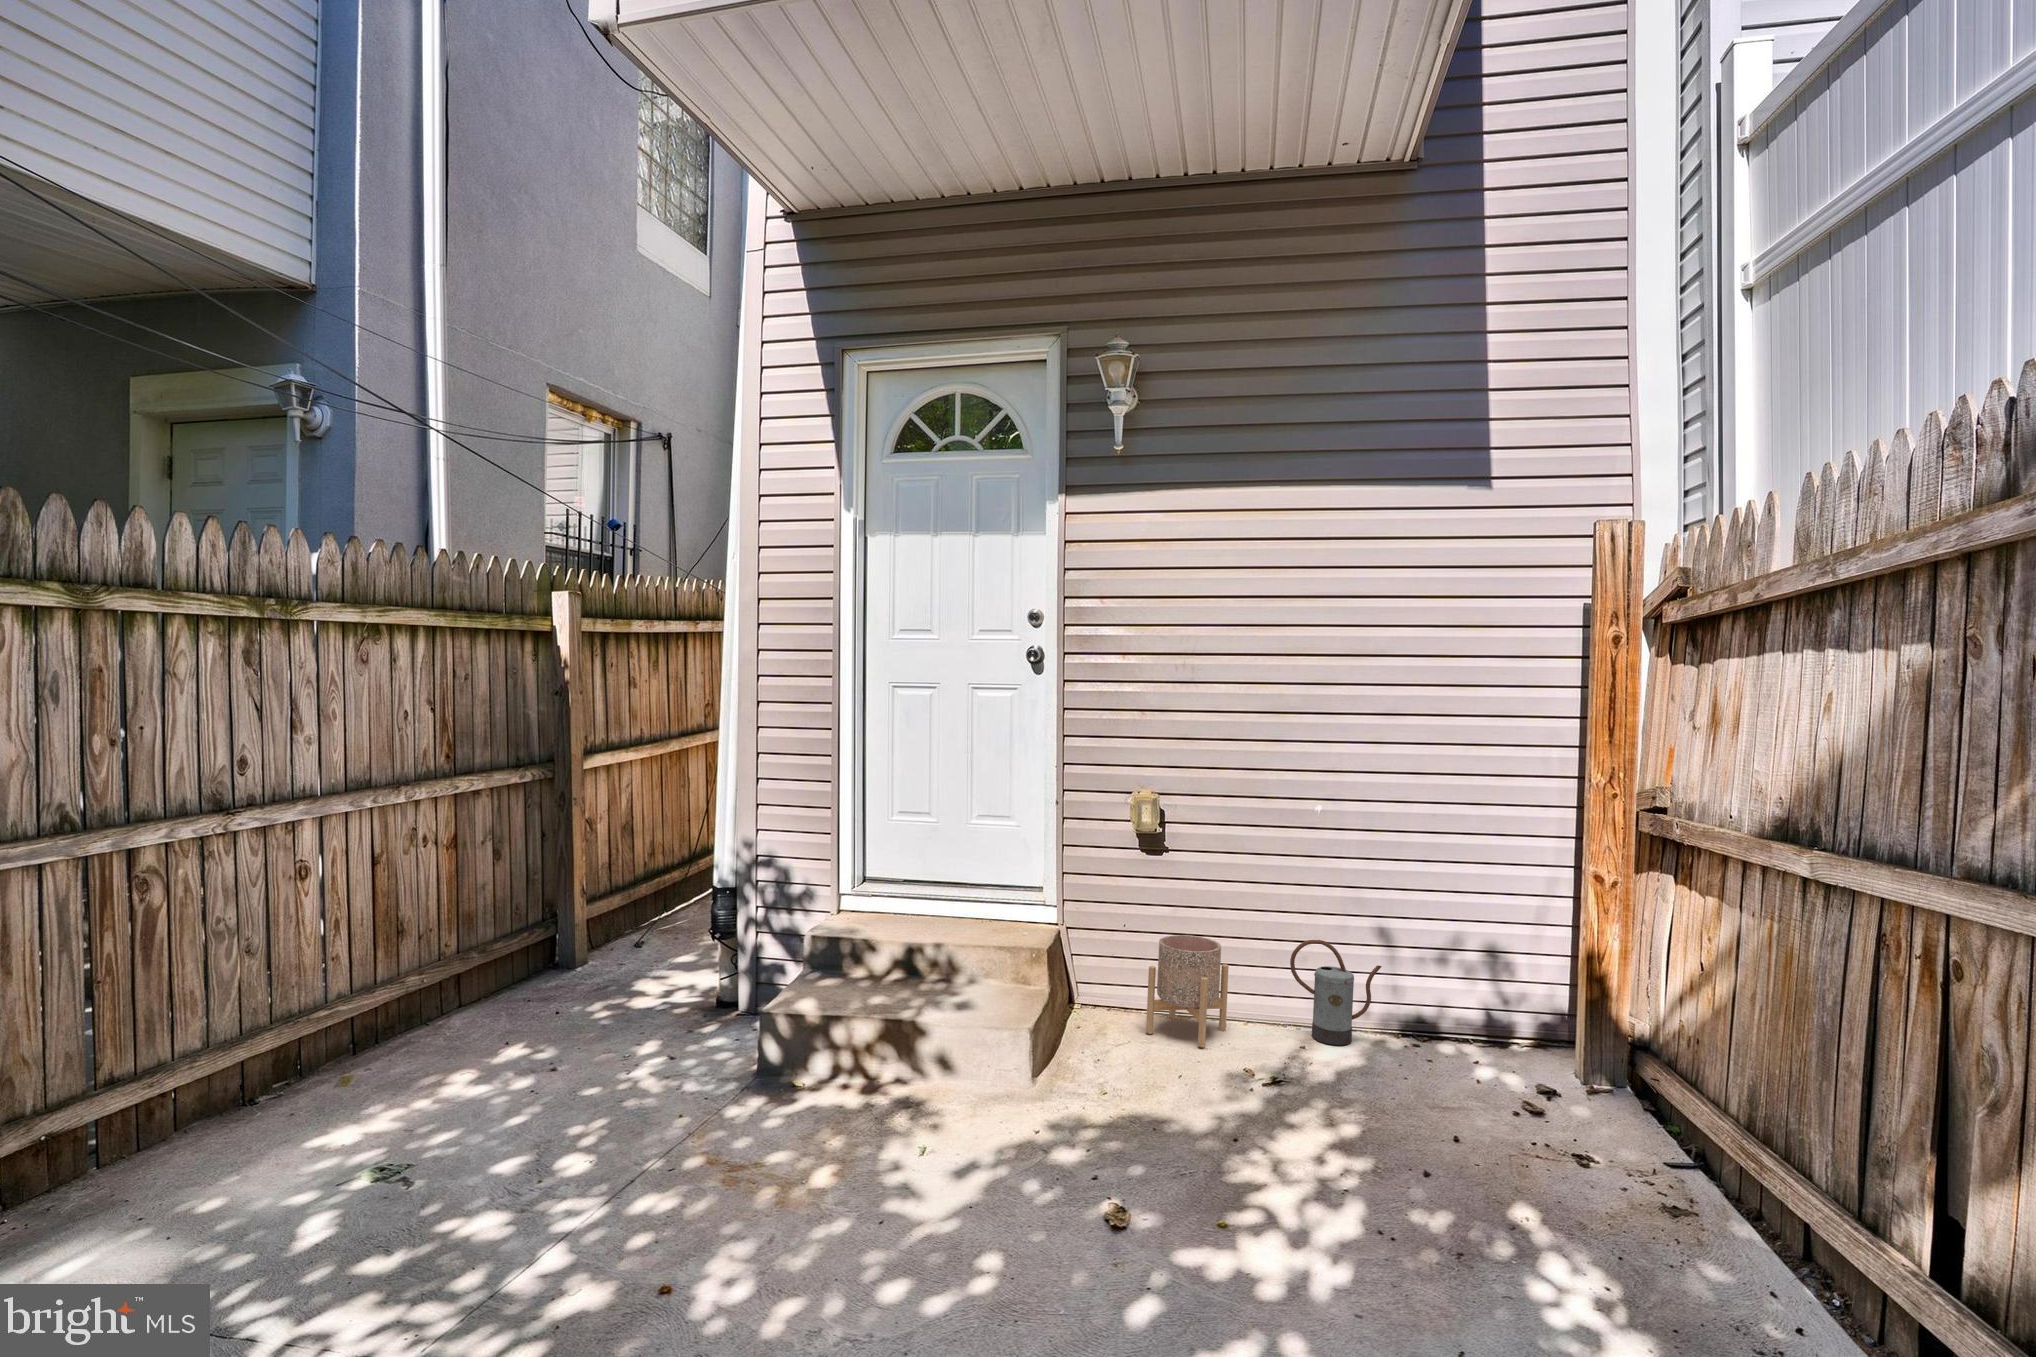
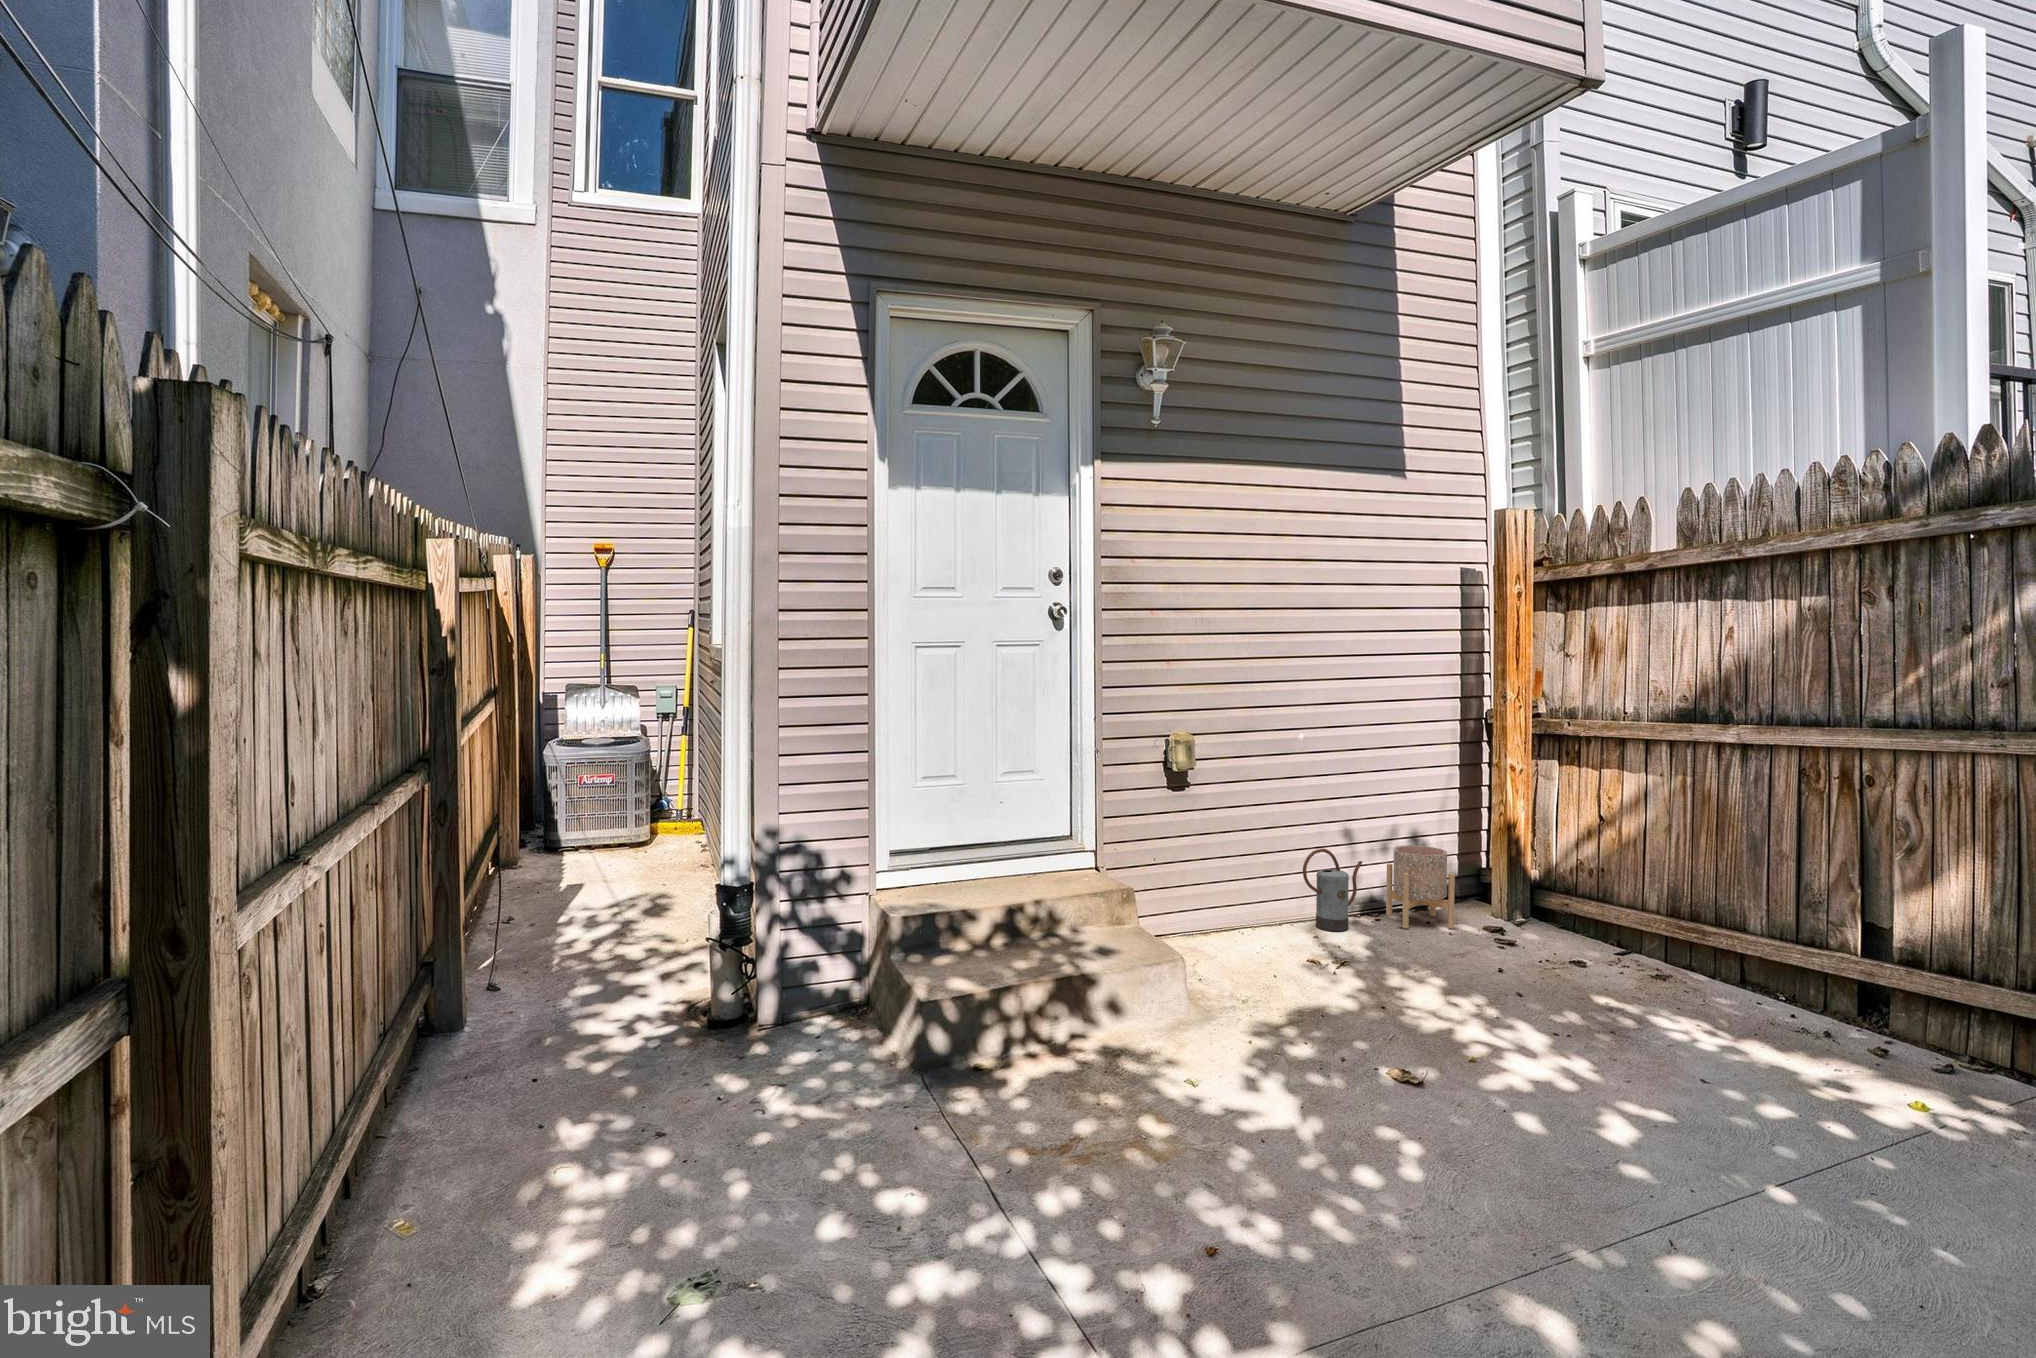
planter: present [1146,935,1229,1047] -> present [1386,846,1455,928]

